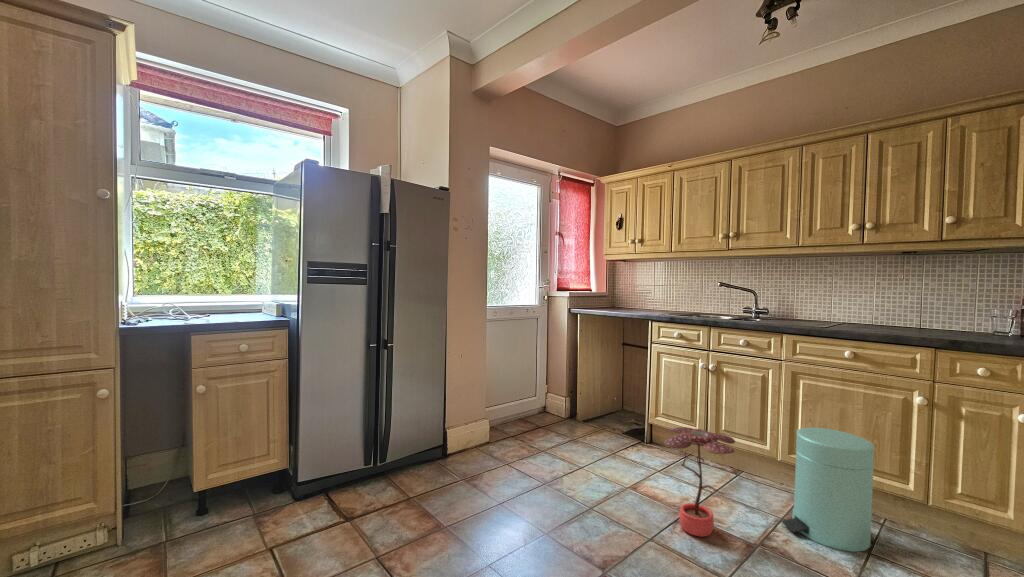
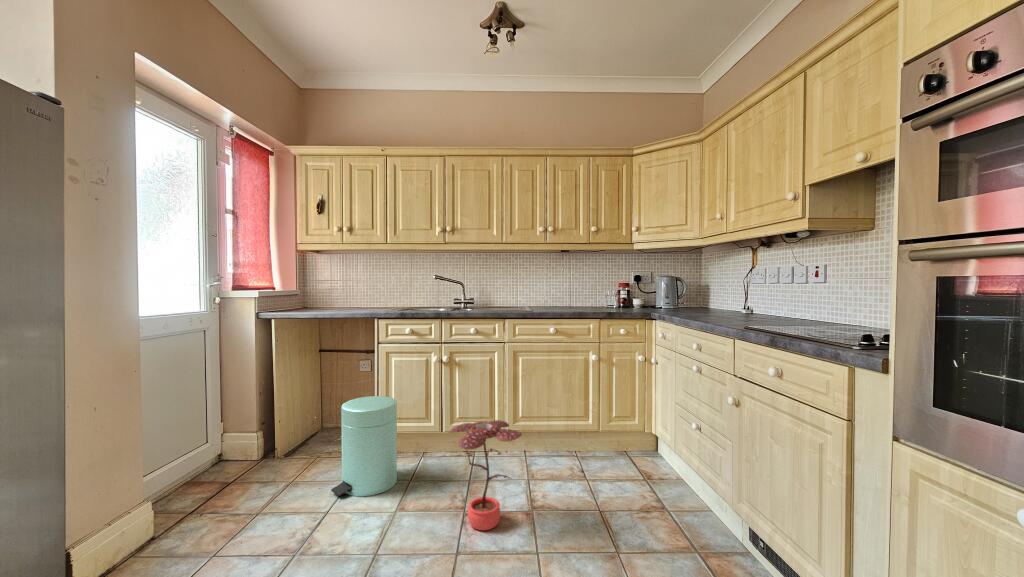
trash can: present [782,427,874,552] -> present [331,396,397,496]

